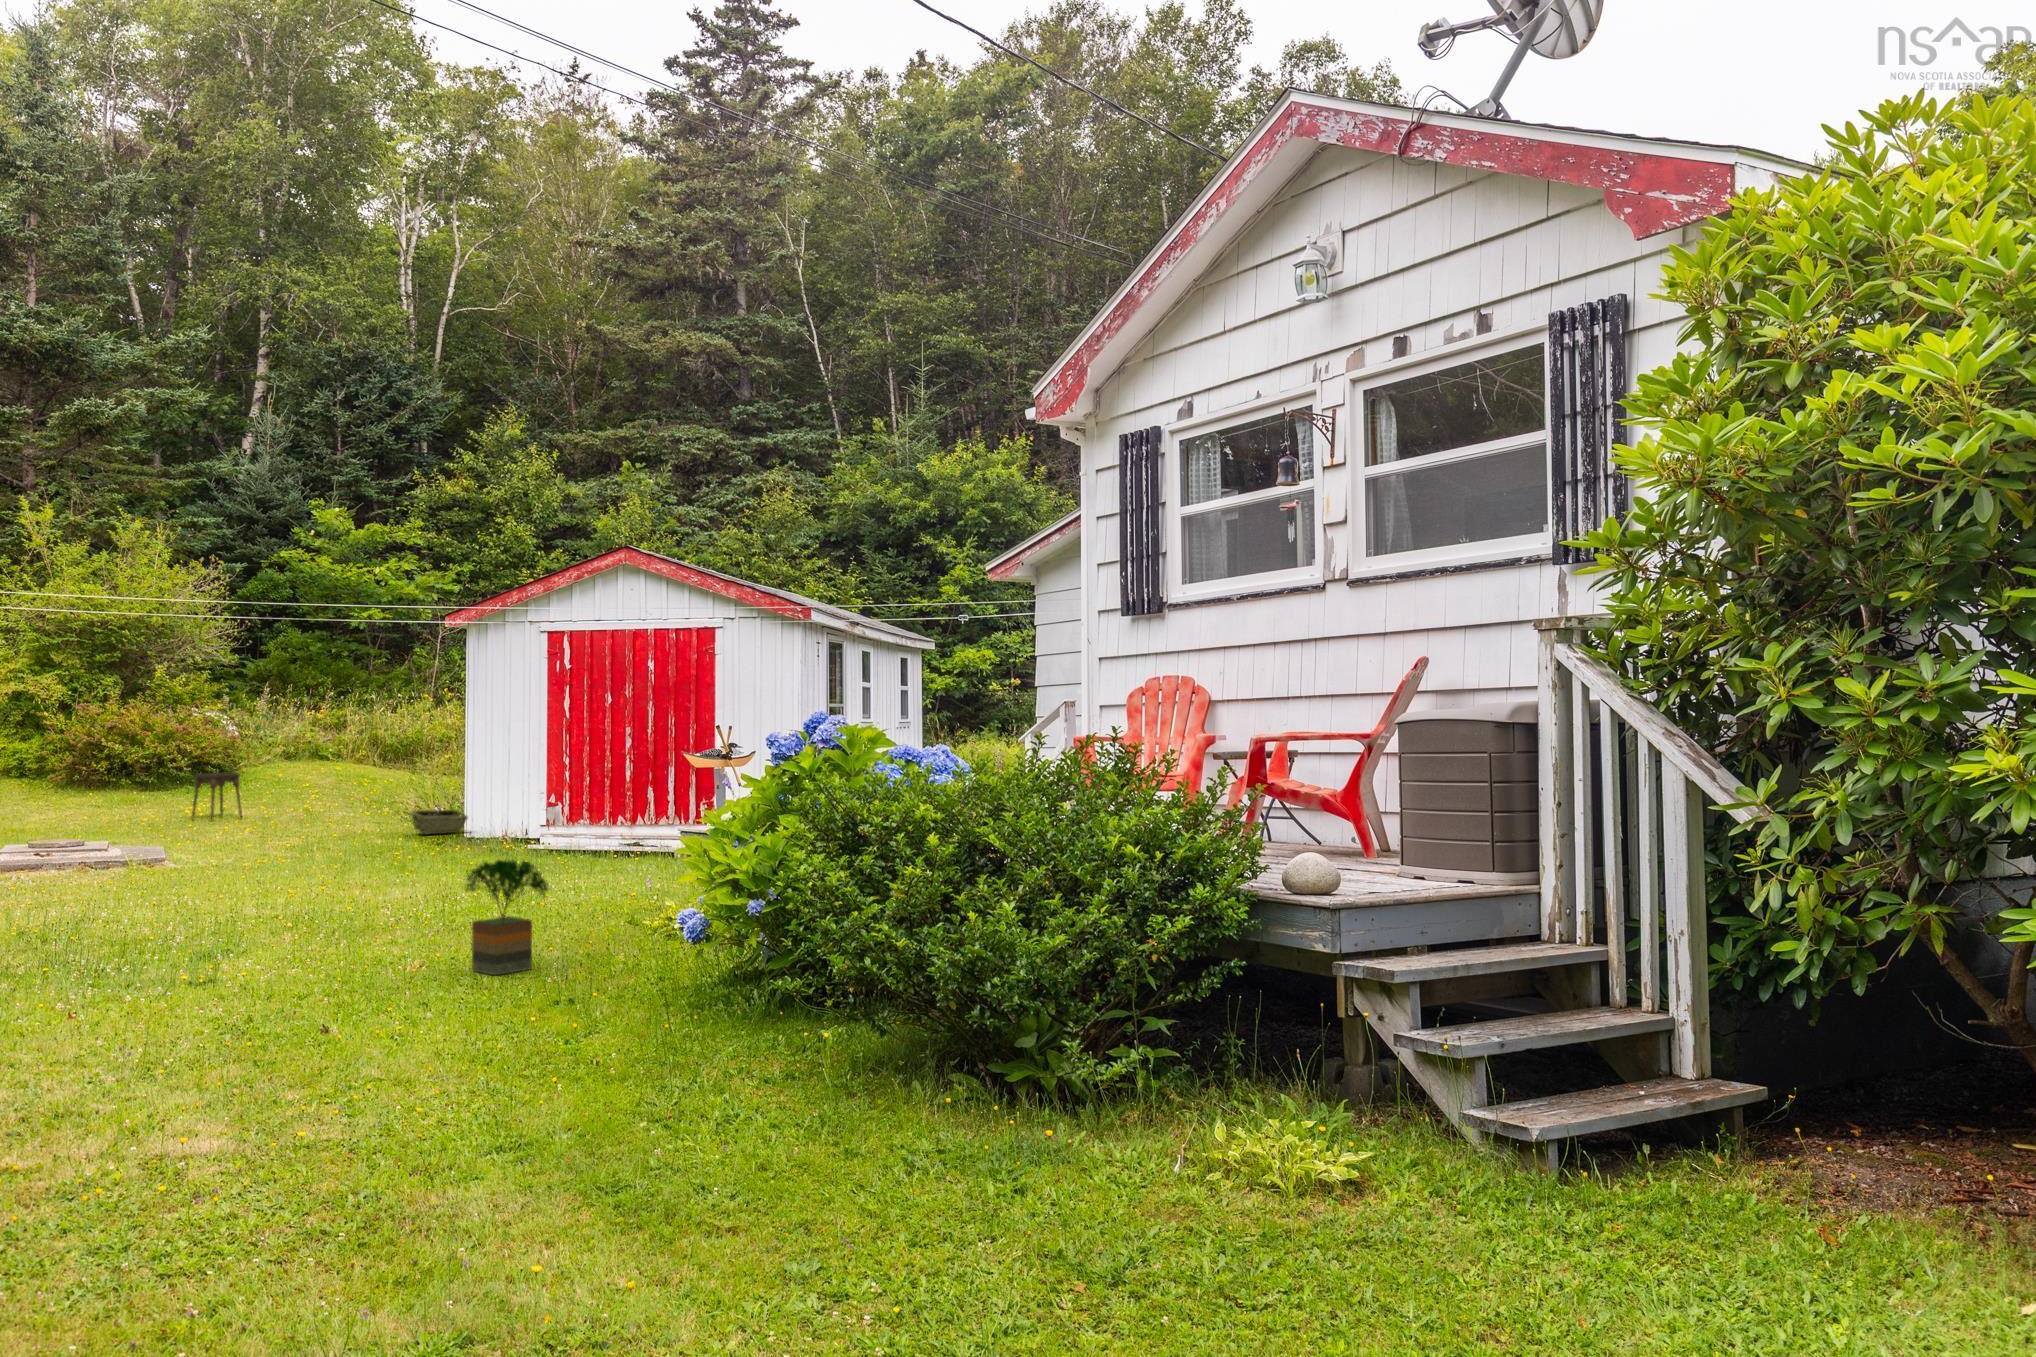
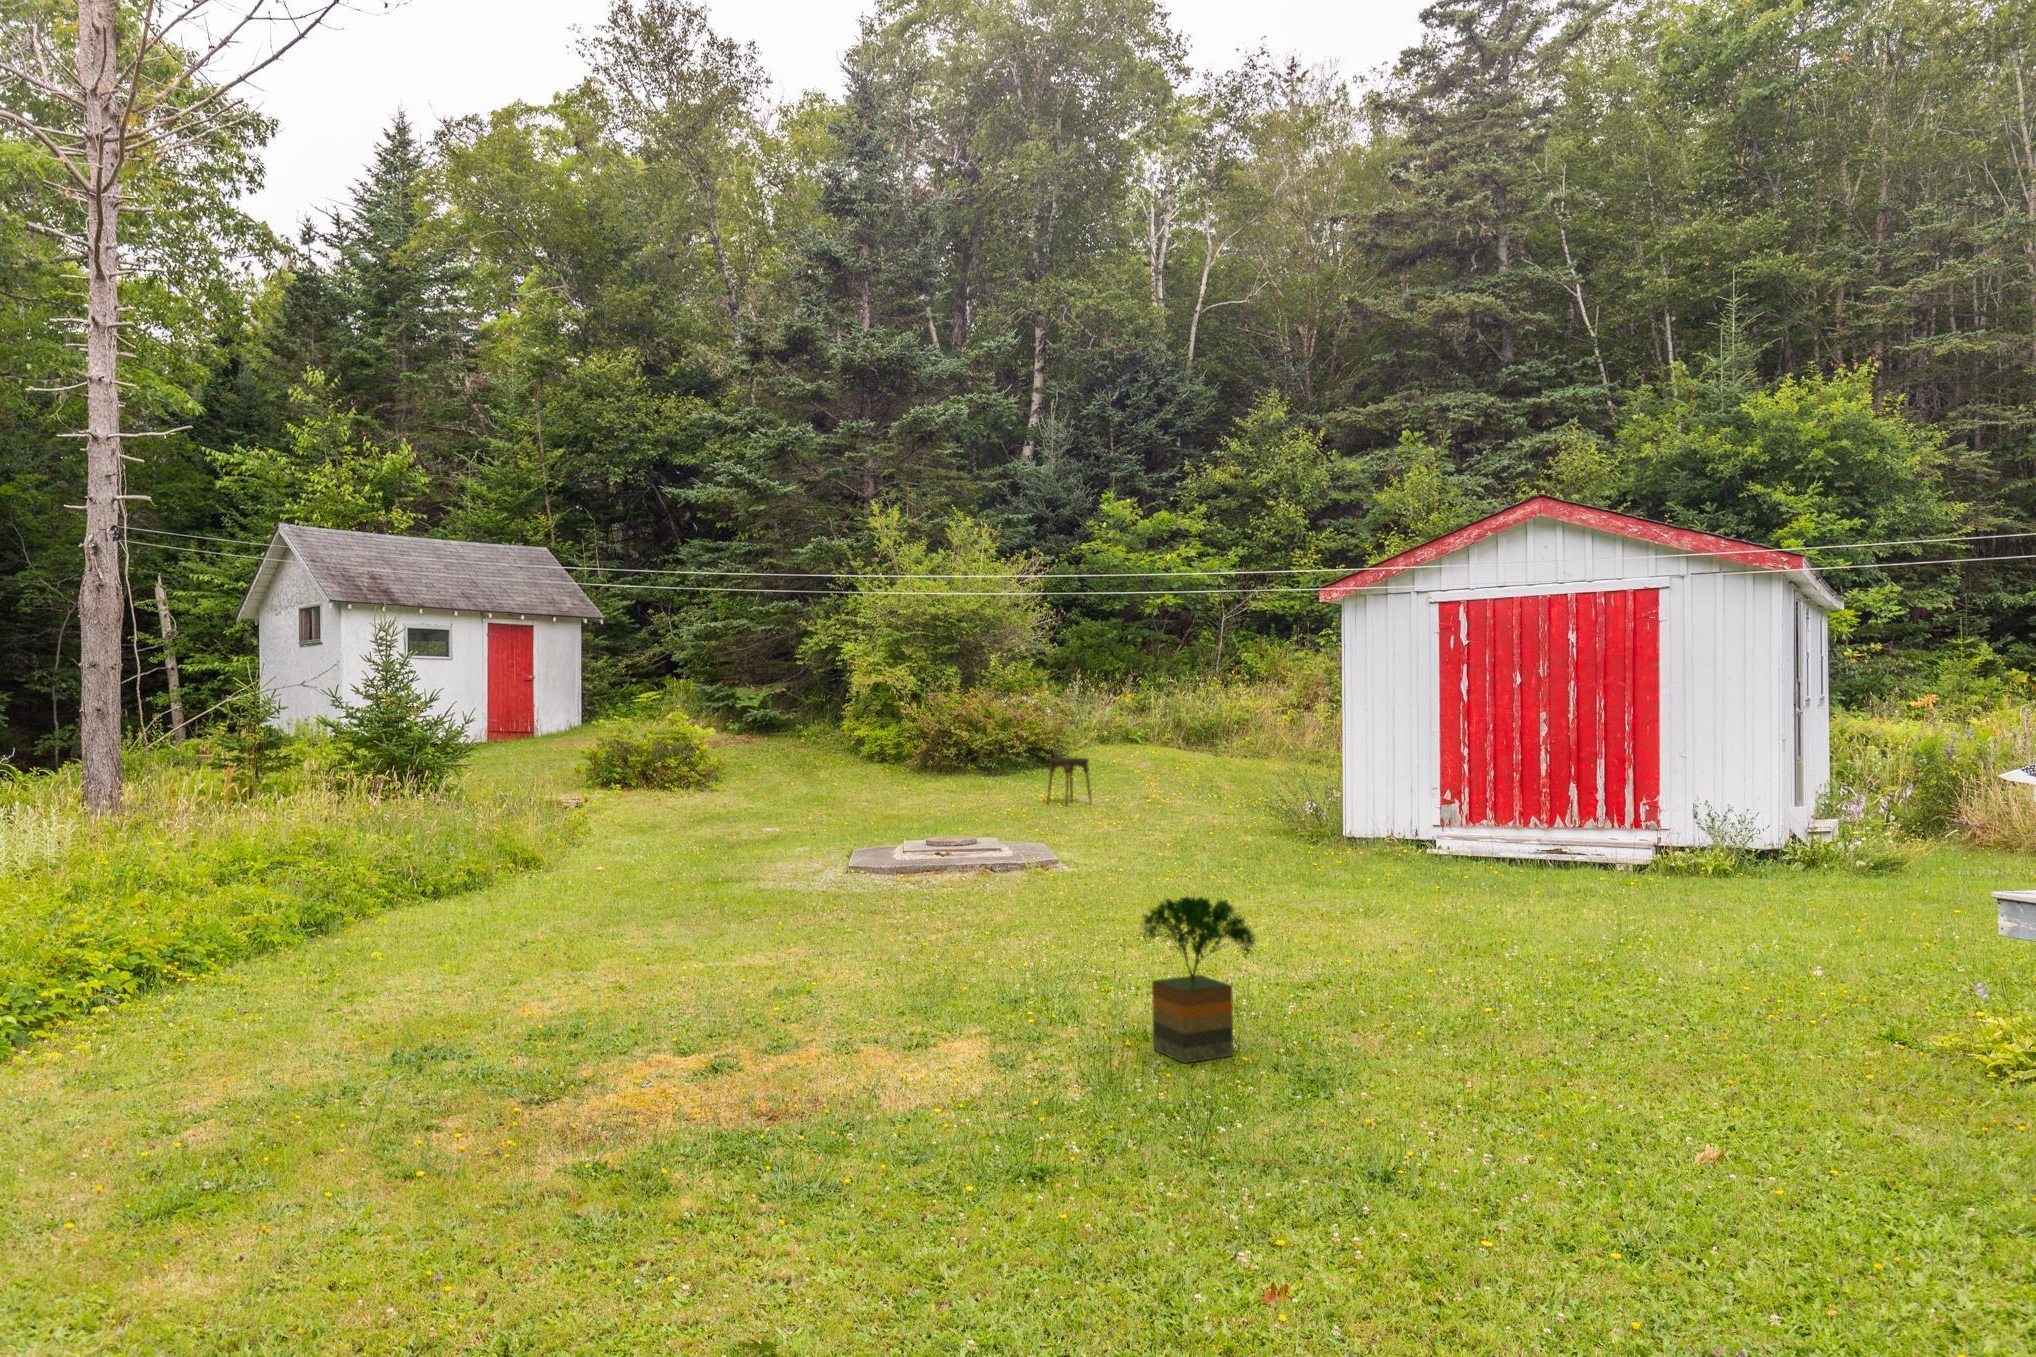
woven basket: present [411,810,468,834] -> none [1286,803,1347,831]
potted tree: present [465,860,549,976] -> present [1141,897,1256,1063]

